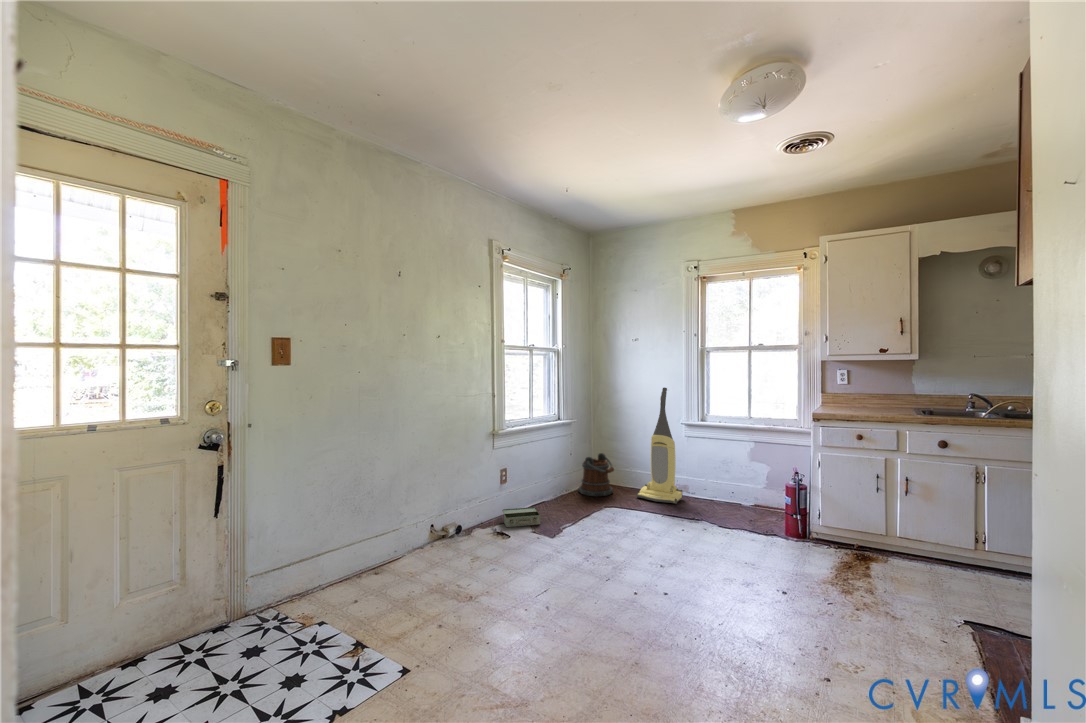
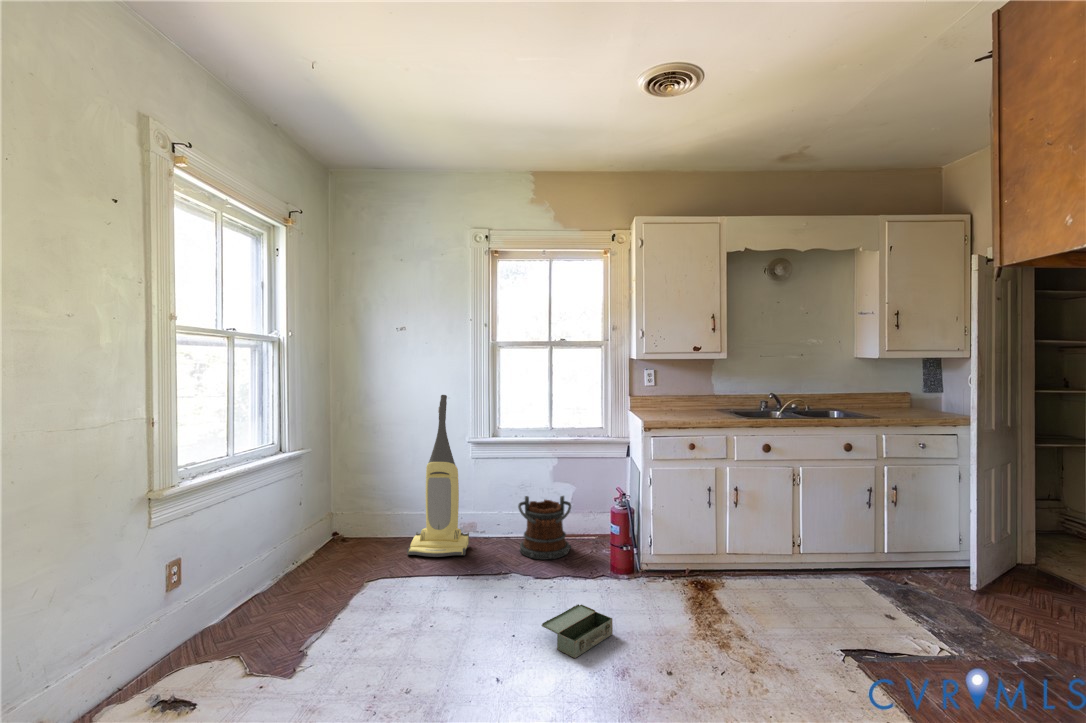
bucket: present [578,453,614,496] -> present [518,496,571,559]
toolbox: present [502,507,540,527] -> present [542,604,613,658]

